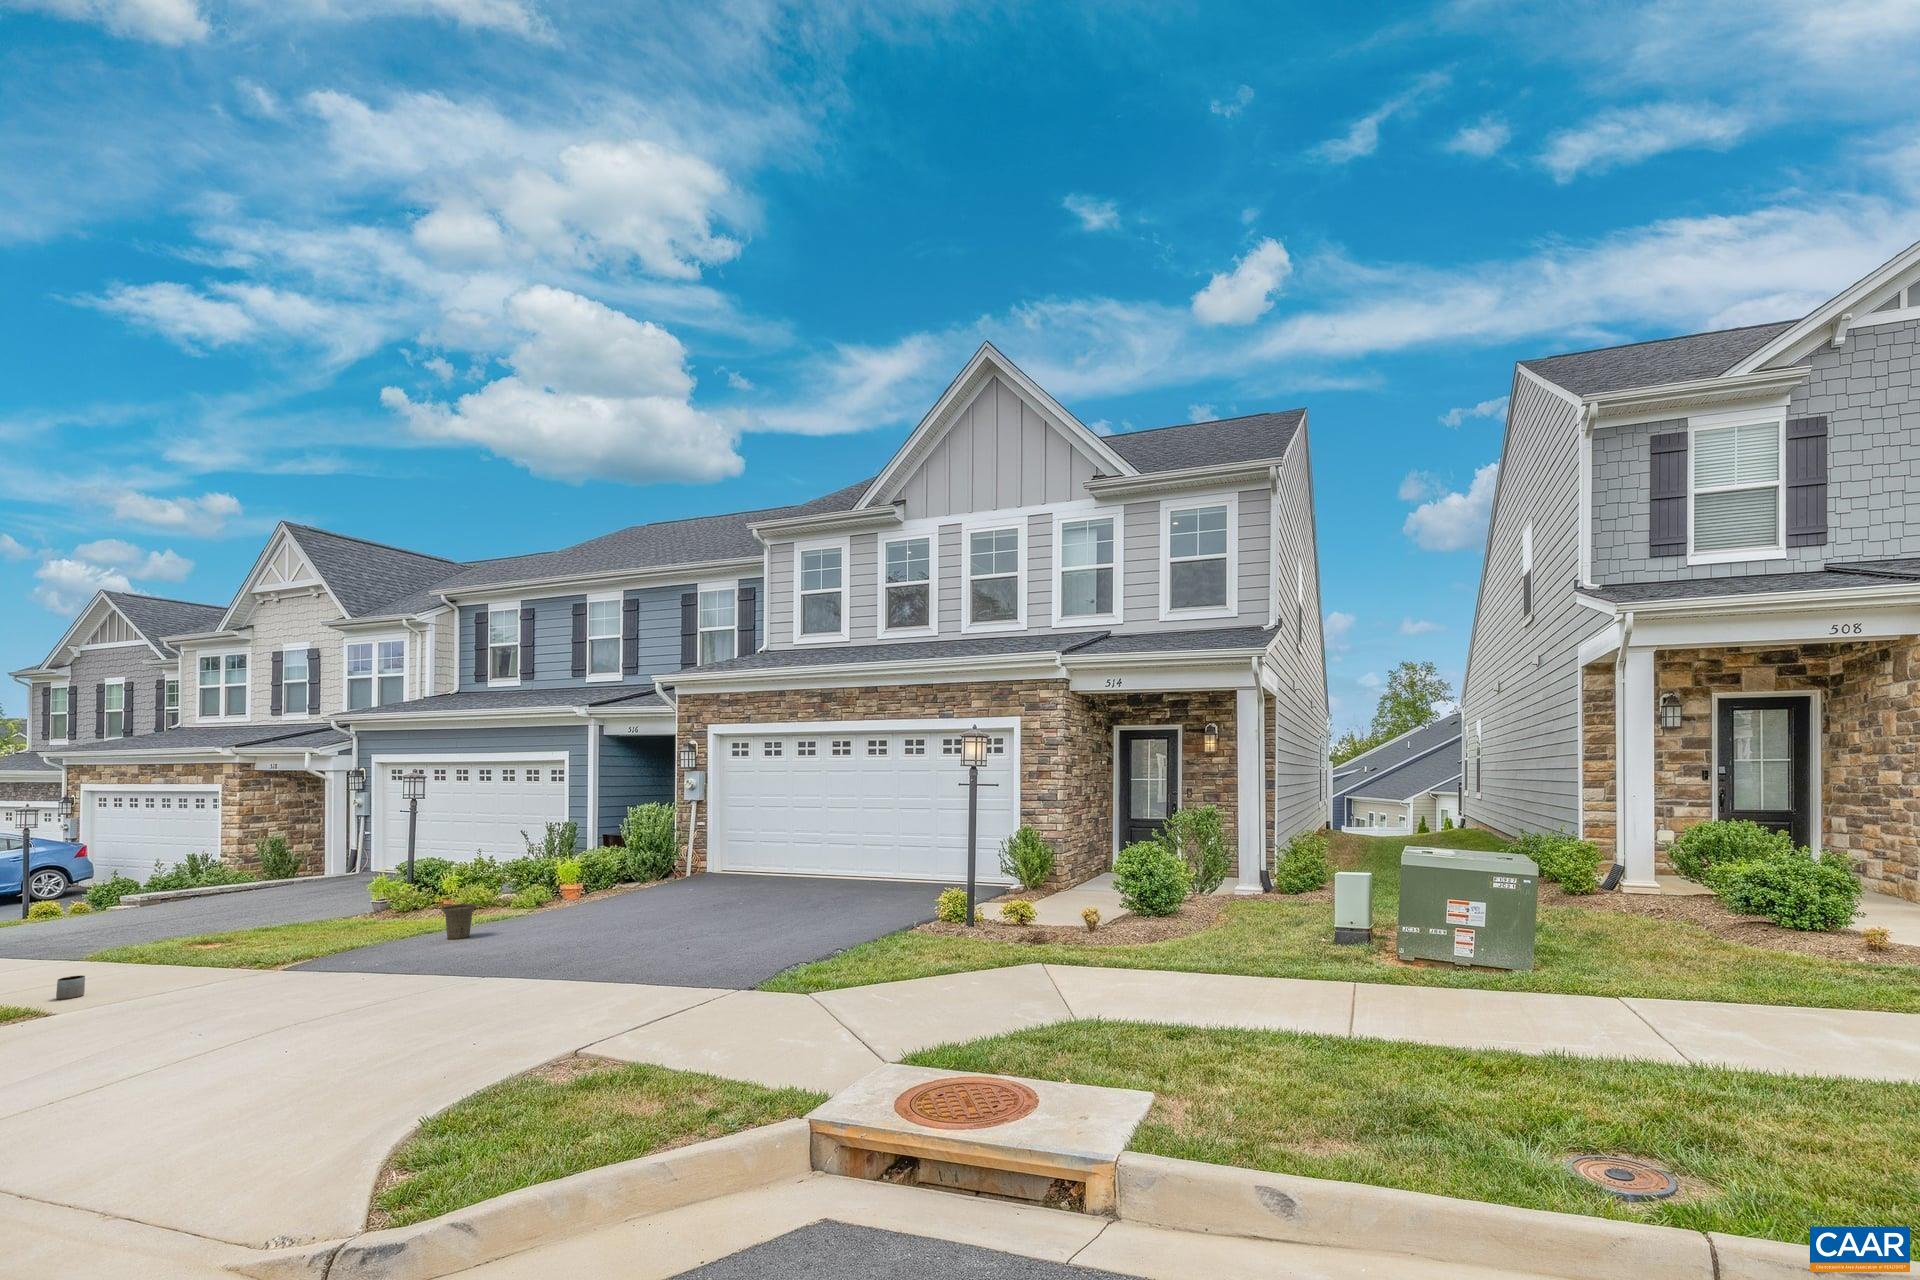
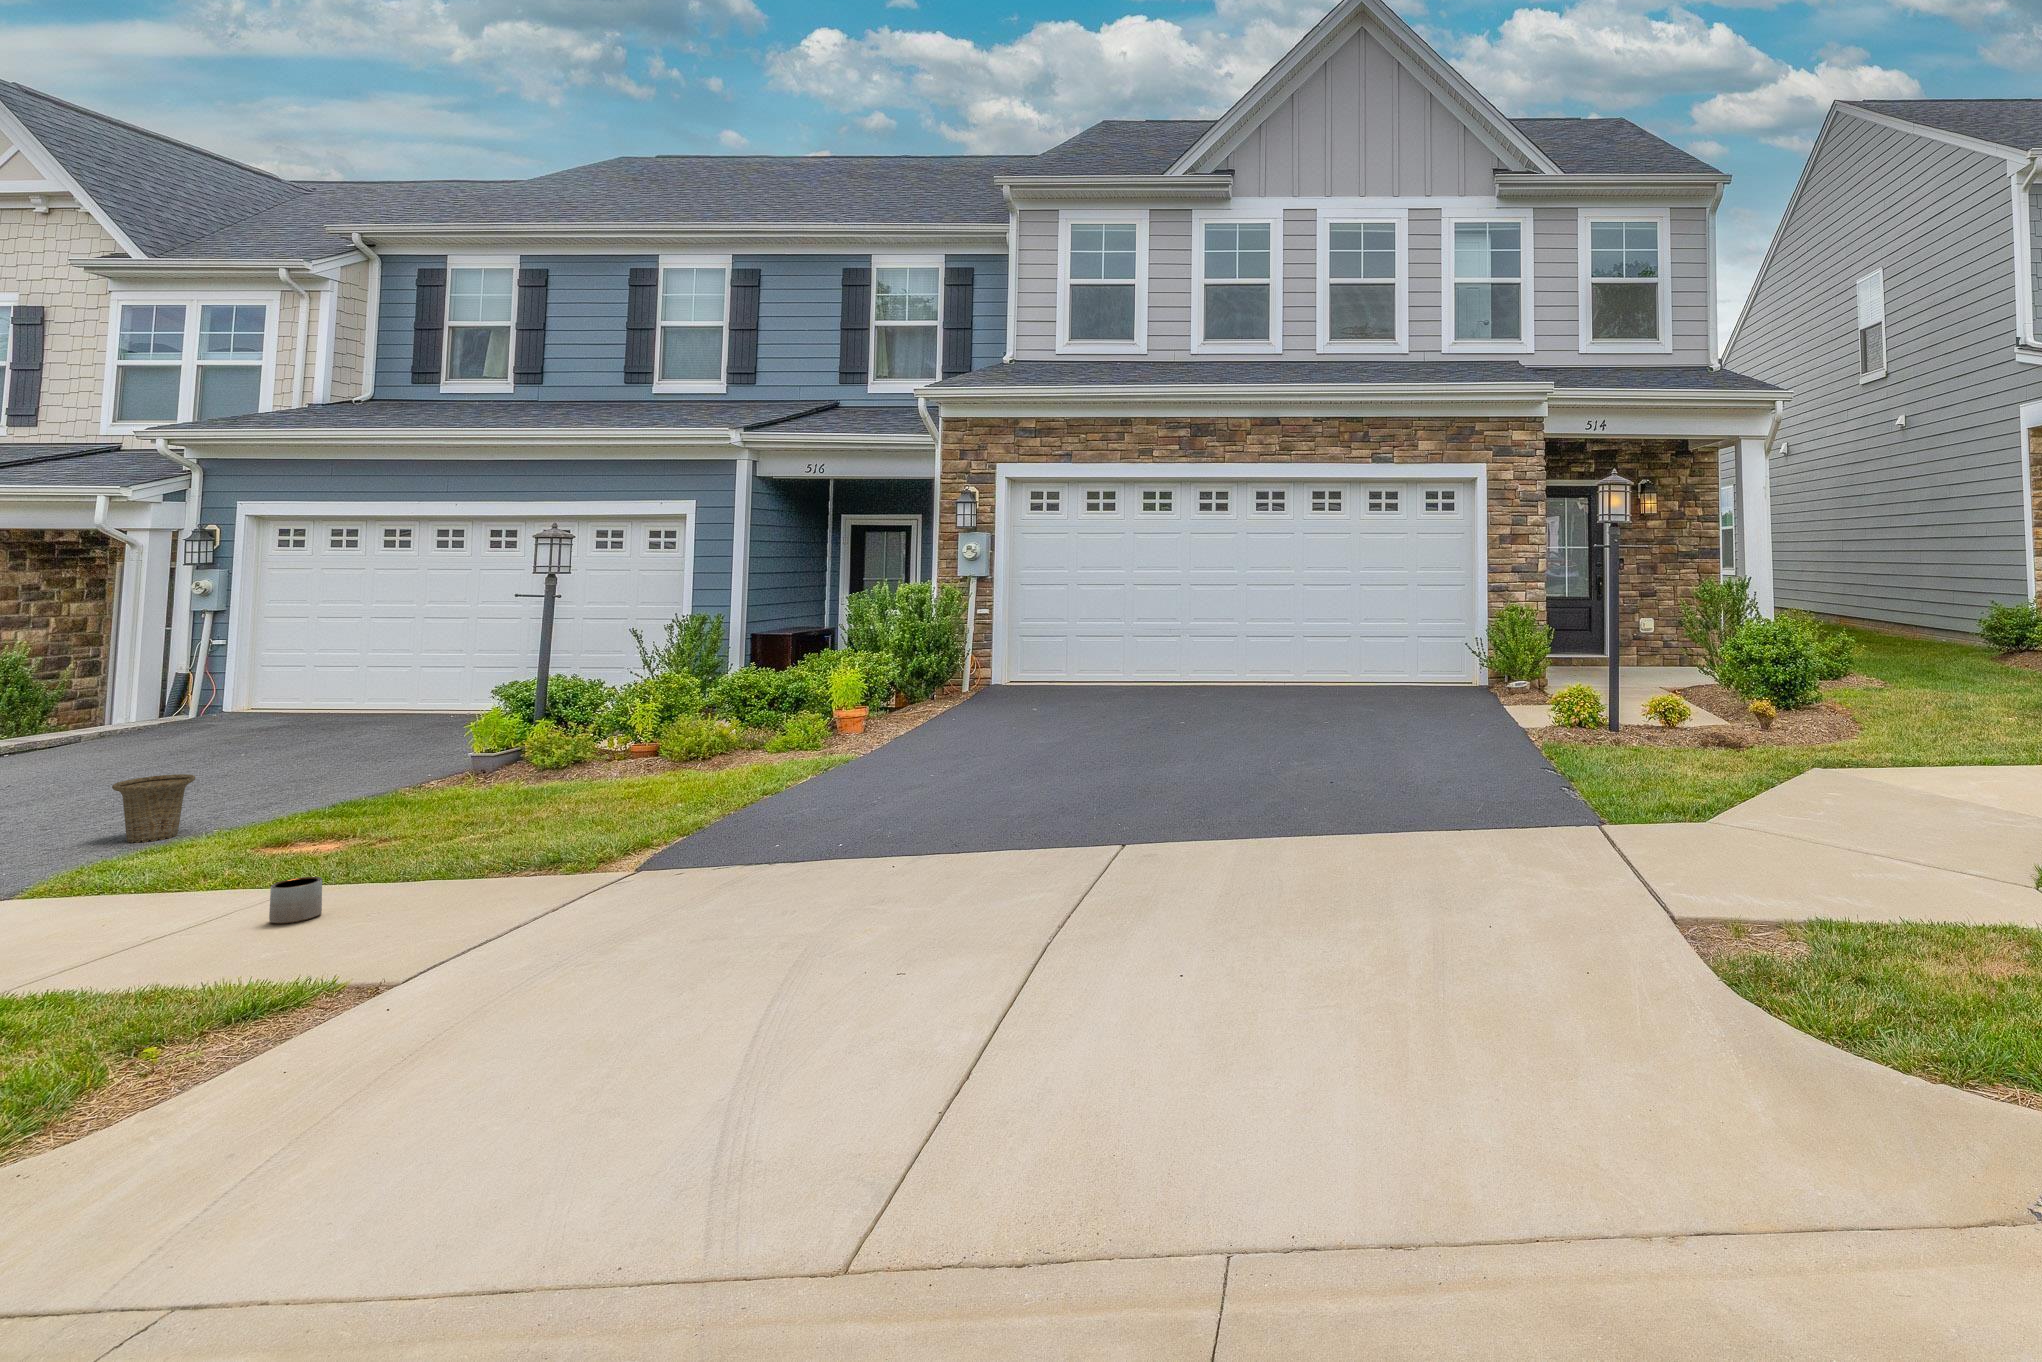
basket: present [441,904,477,940] -> present [112,774,195,843]

